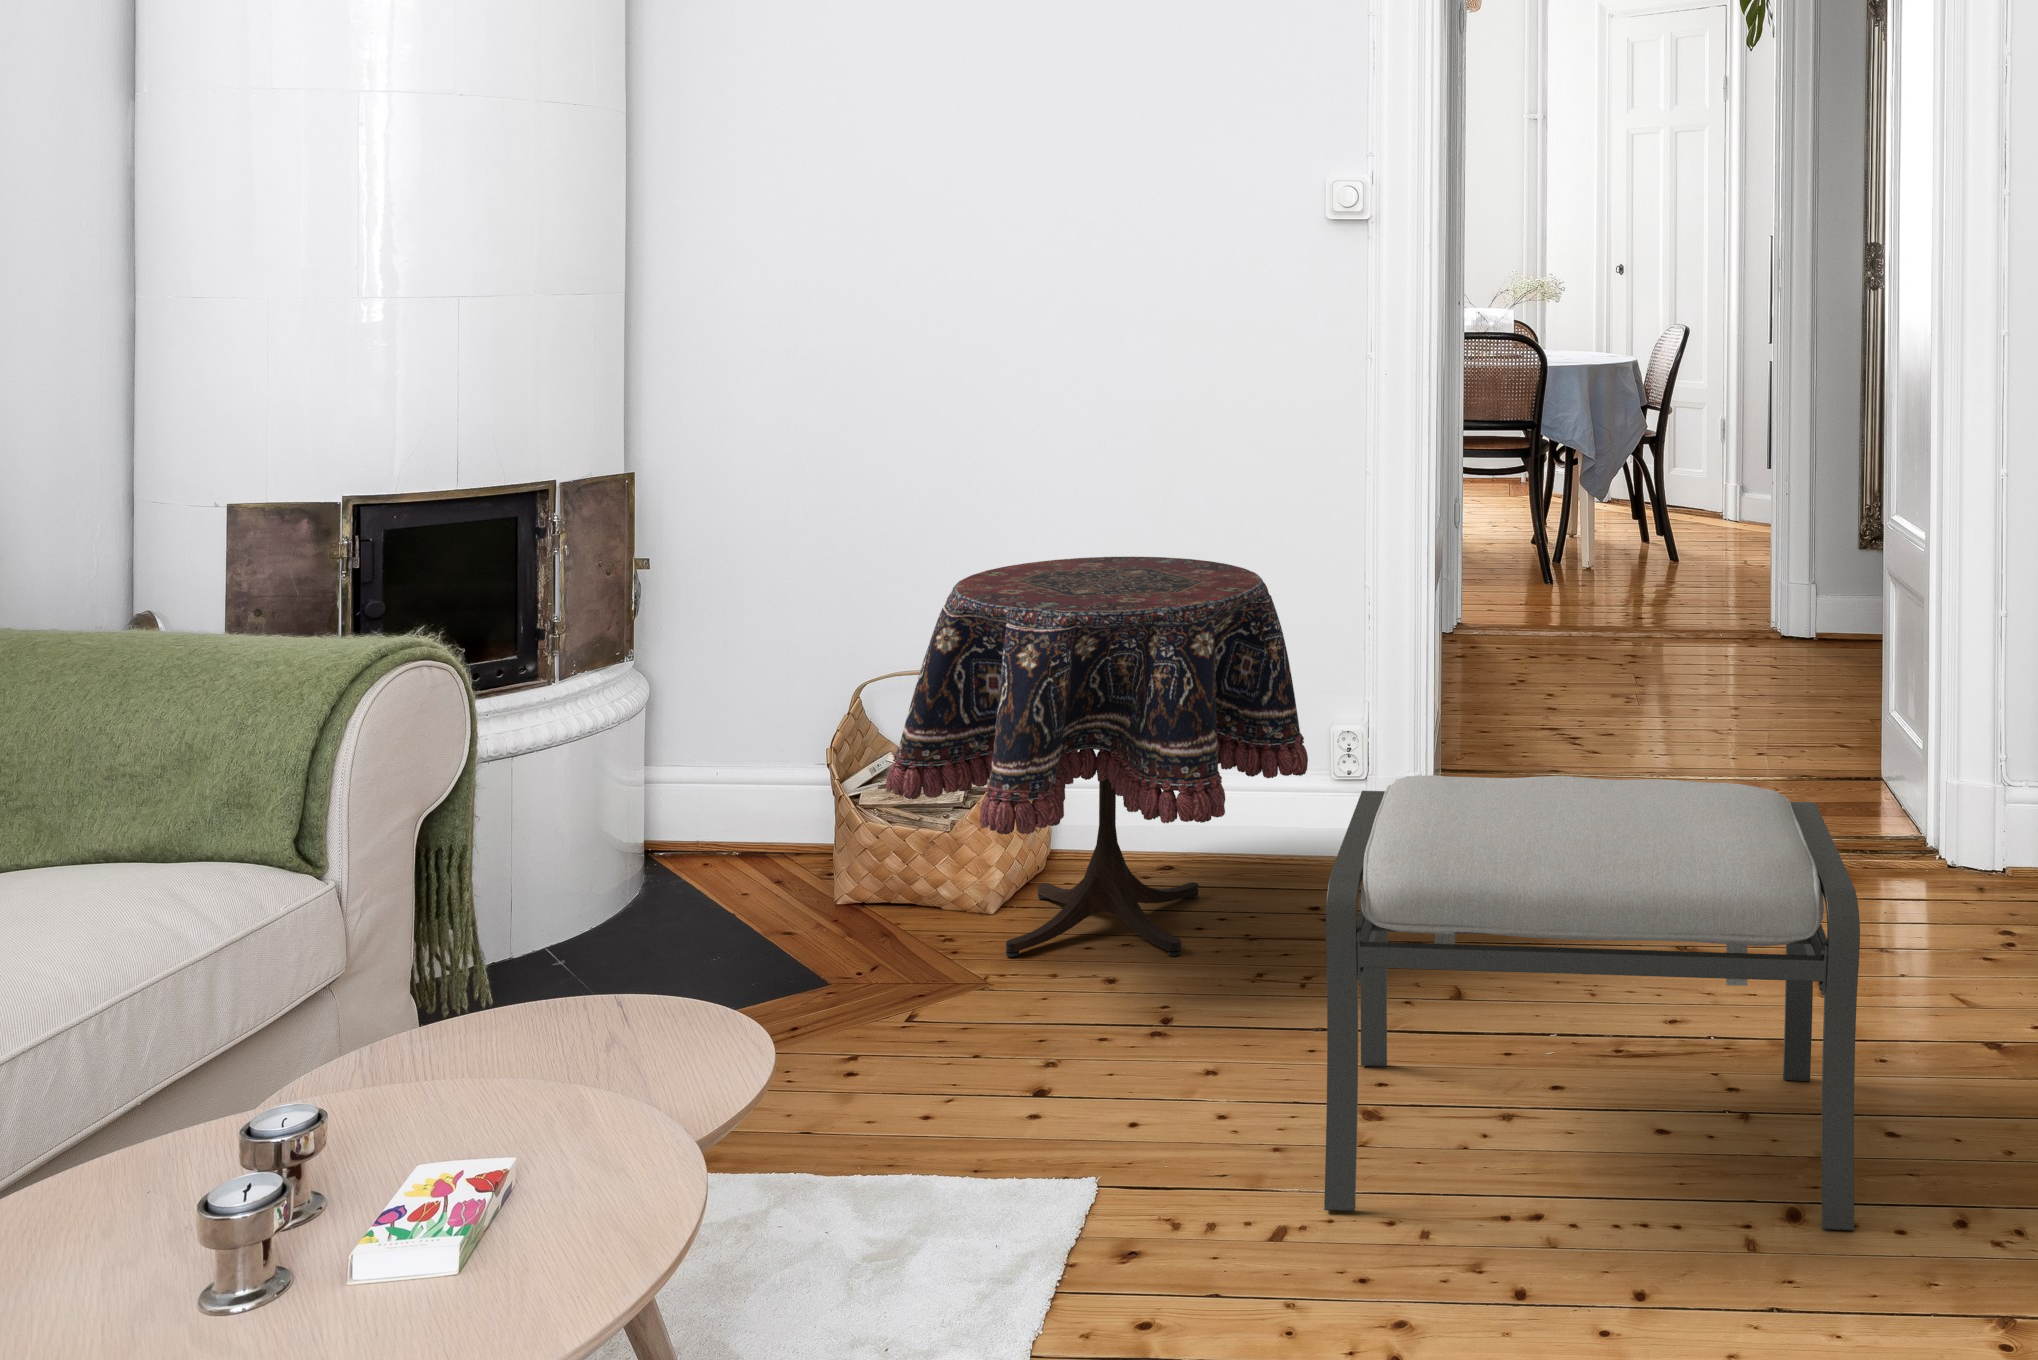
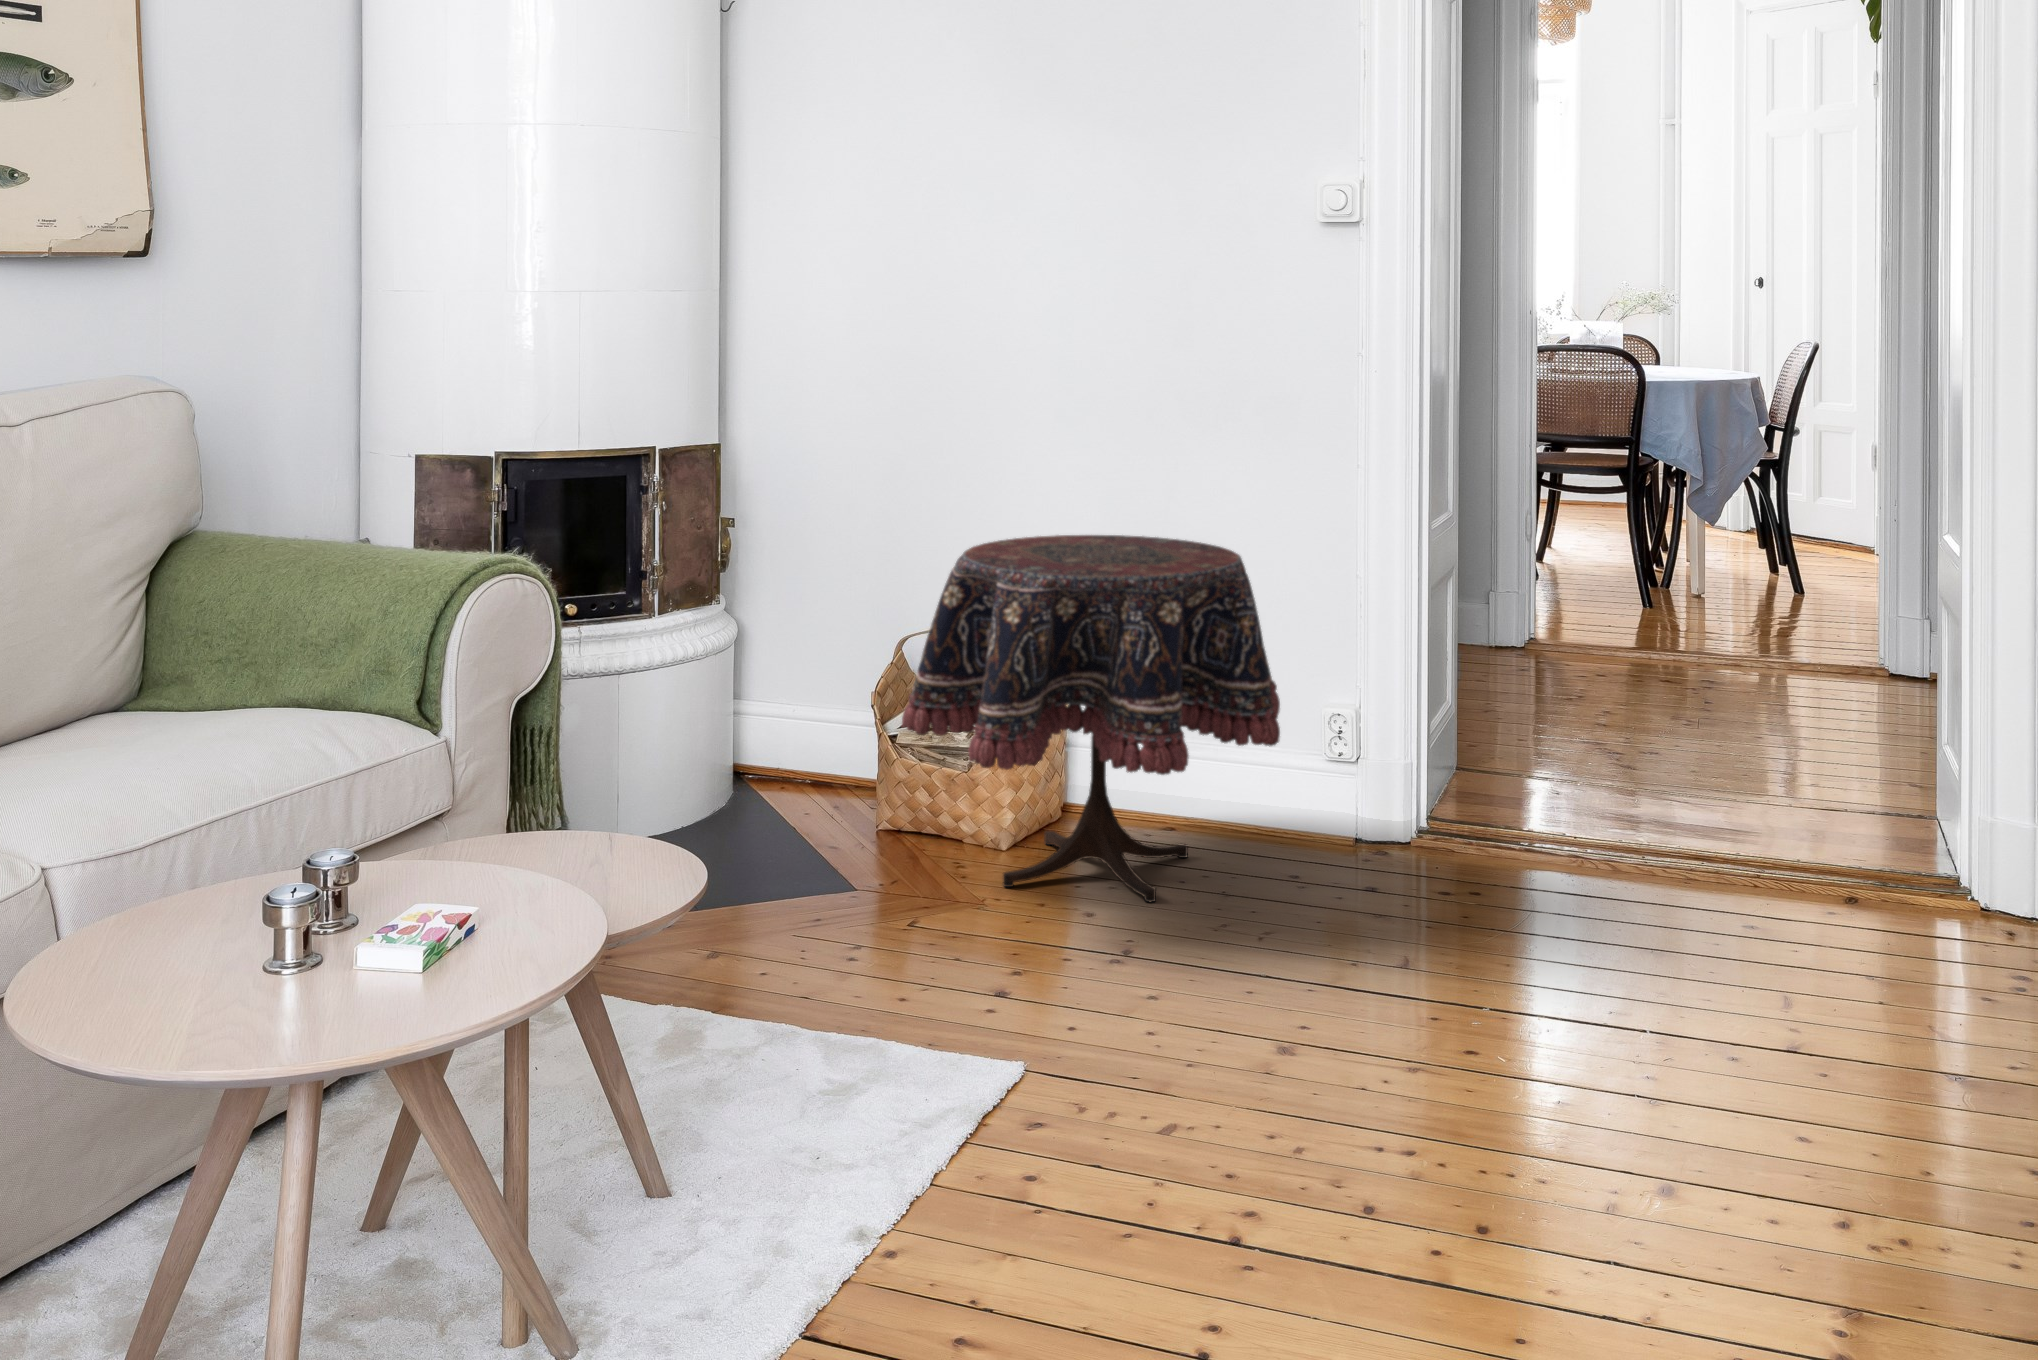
ottoman: present [1324,775,1860,1231] -> none [1212,739,1737,1209]

